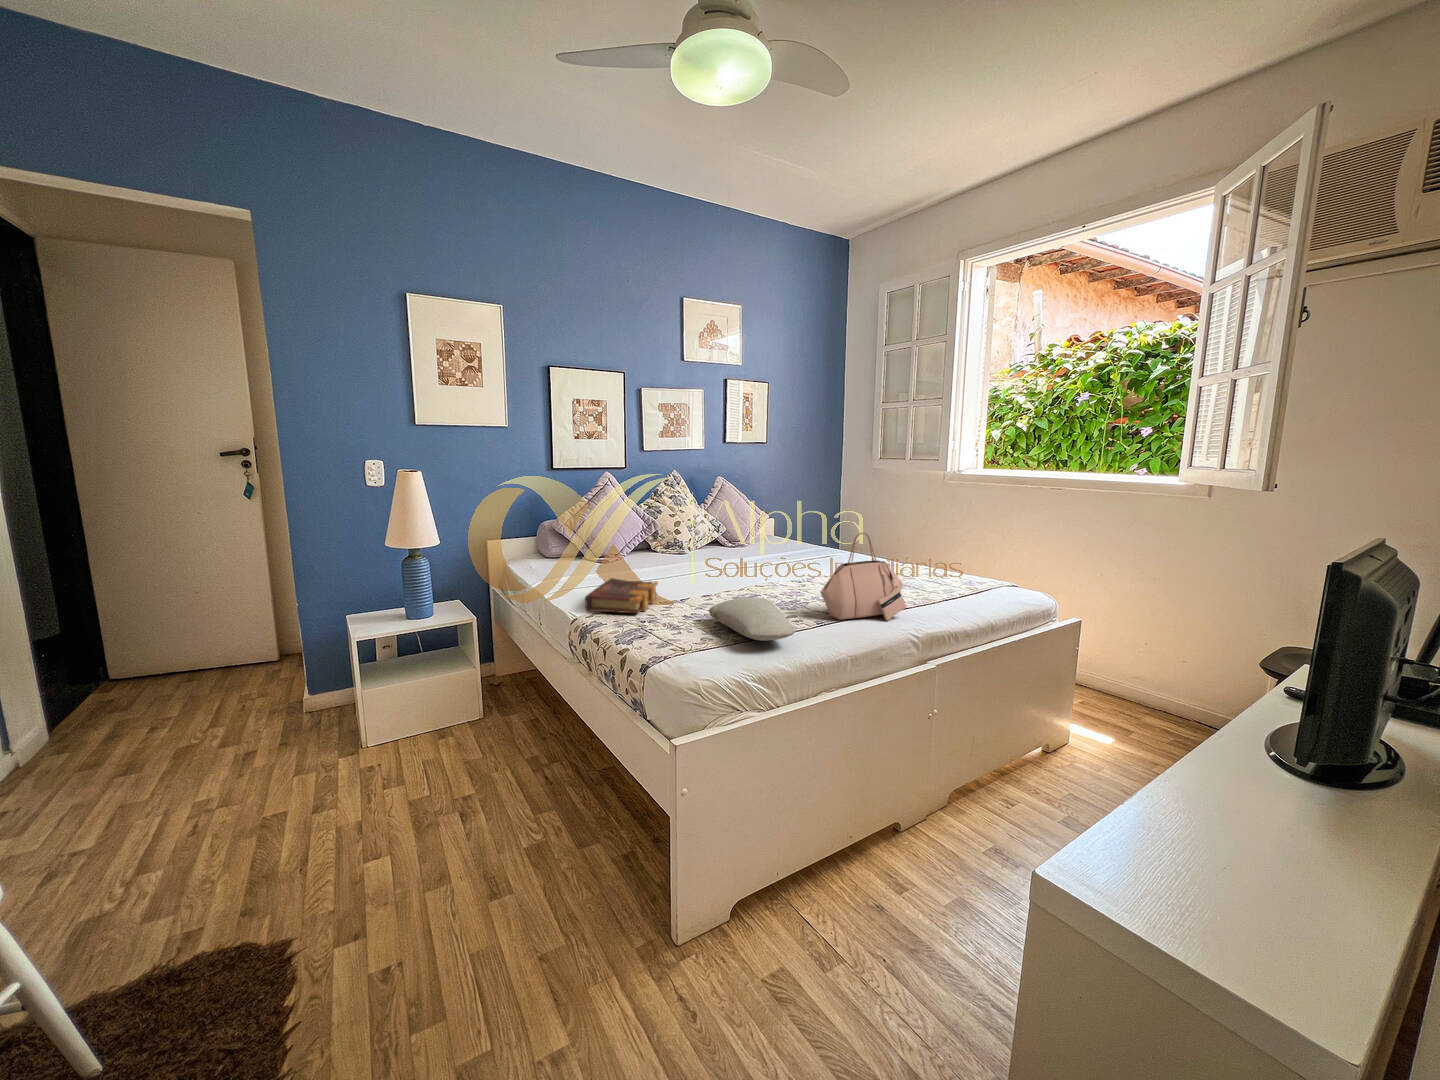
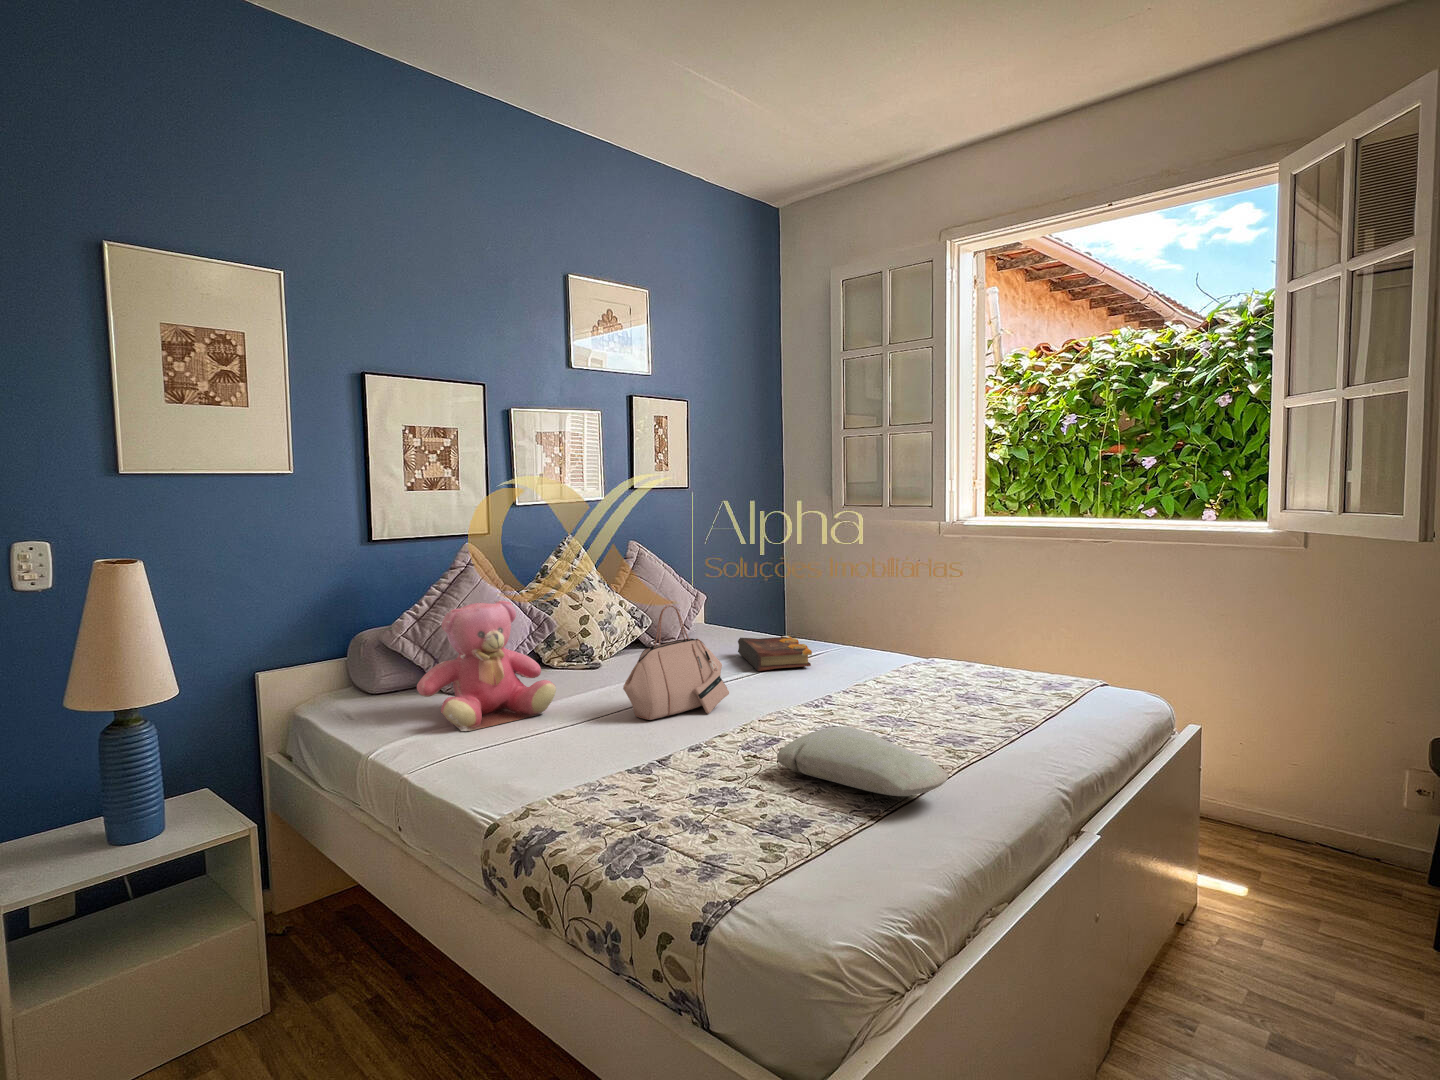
teddy bear: none [551,505,627,580] -> present [417,600,556,731]
handbag: present [821,533,907,621] -> present [623,605,729,720]
book: present [585,578,658,613] -> present [738,636,812,671]

